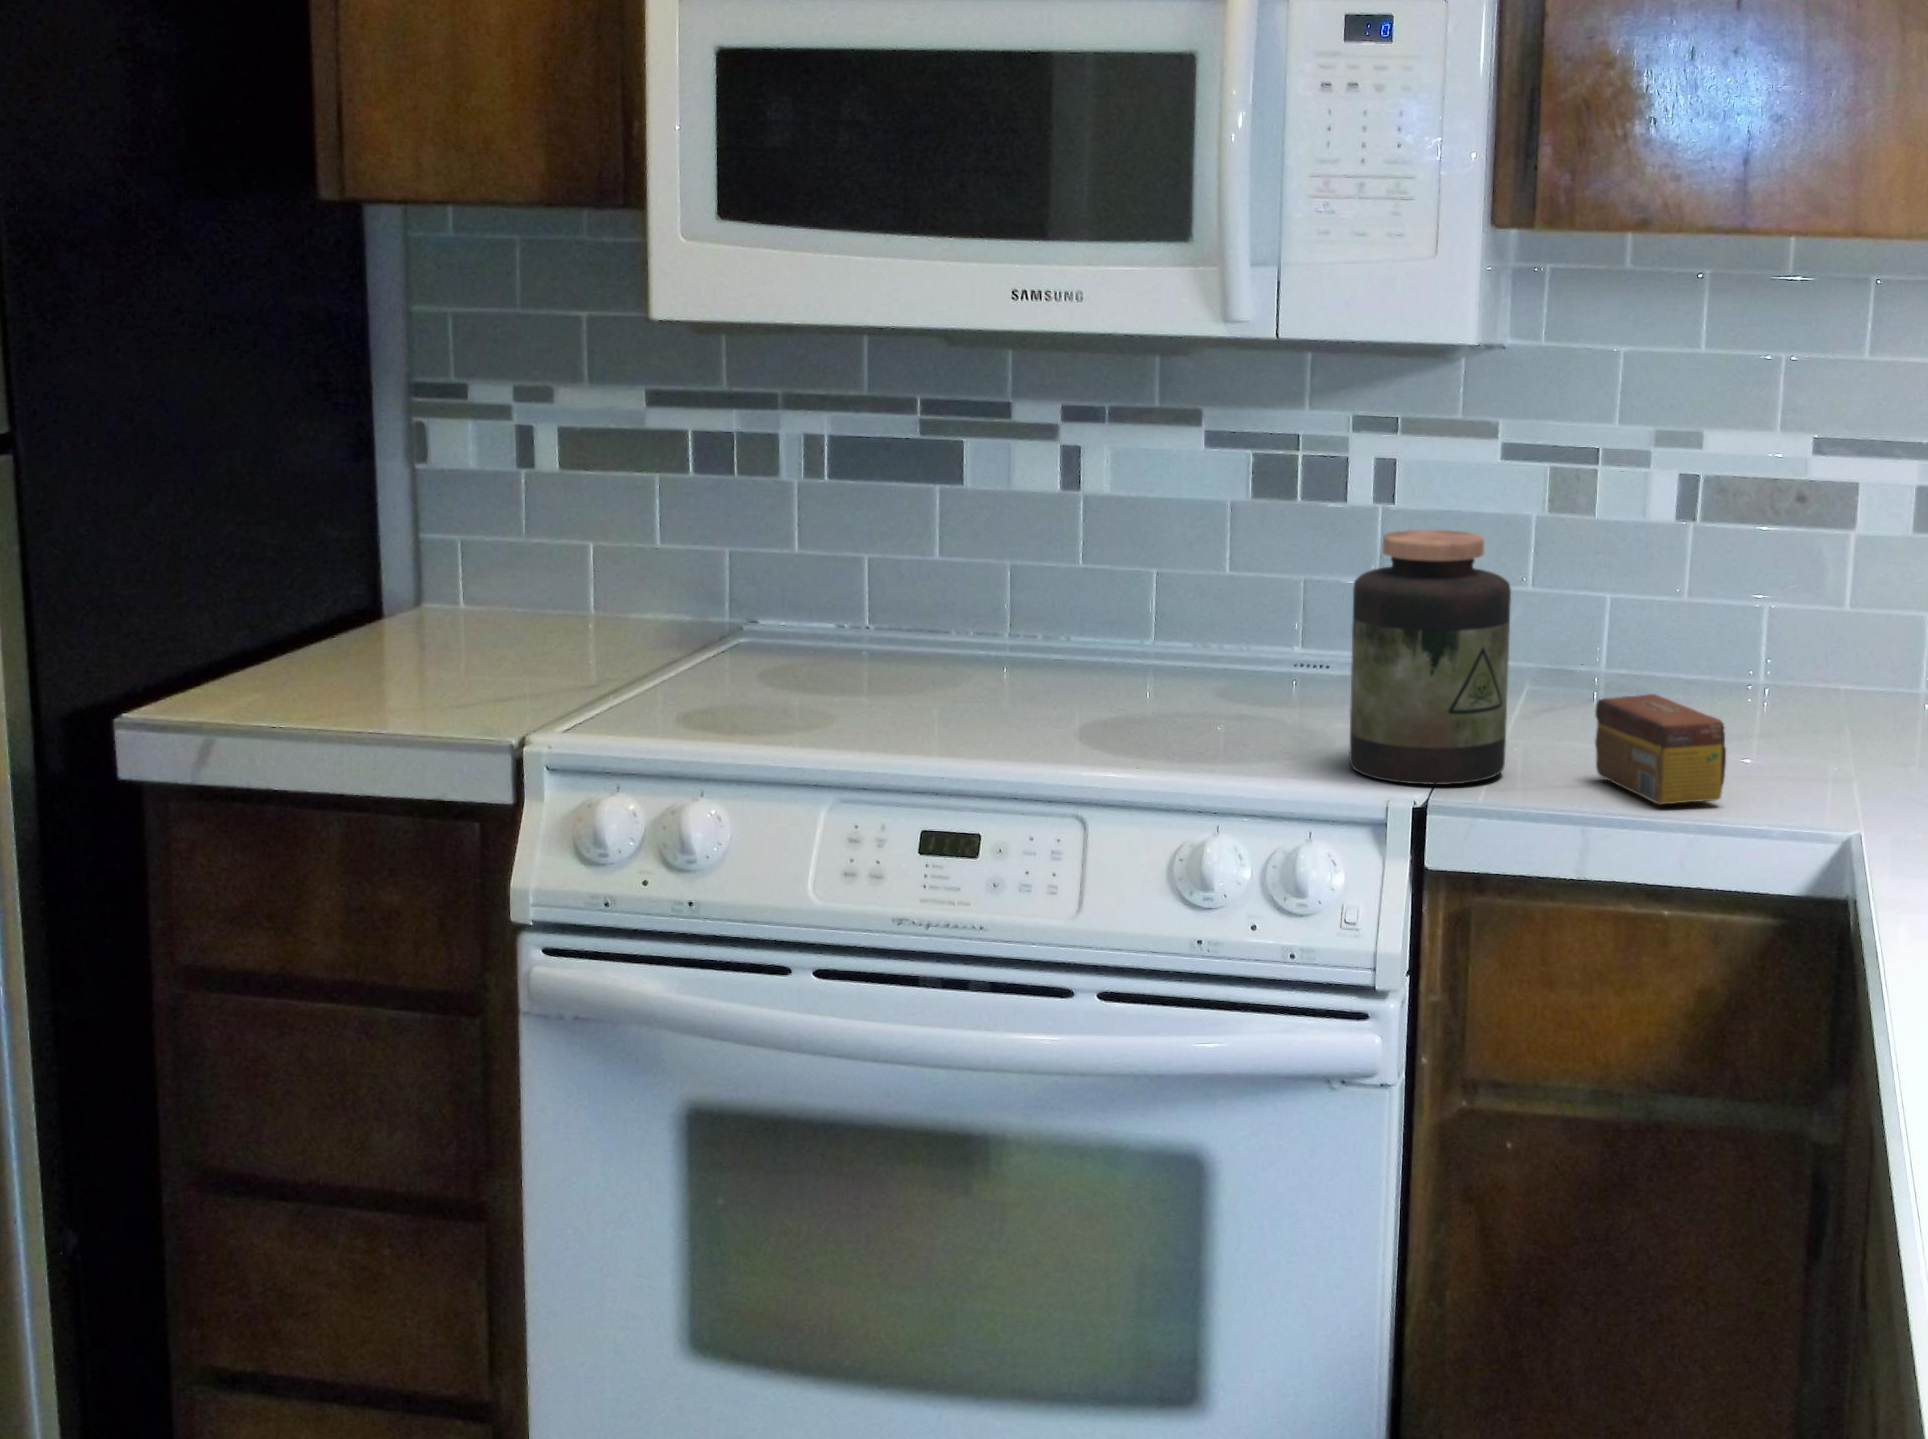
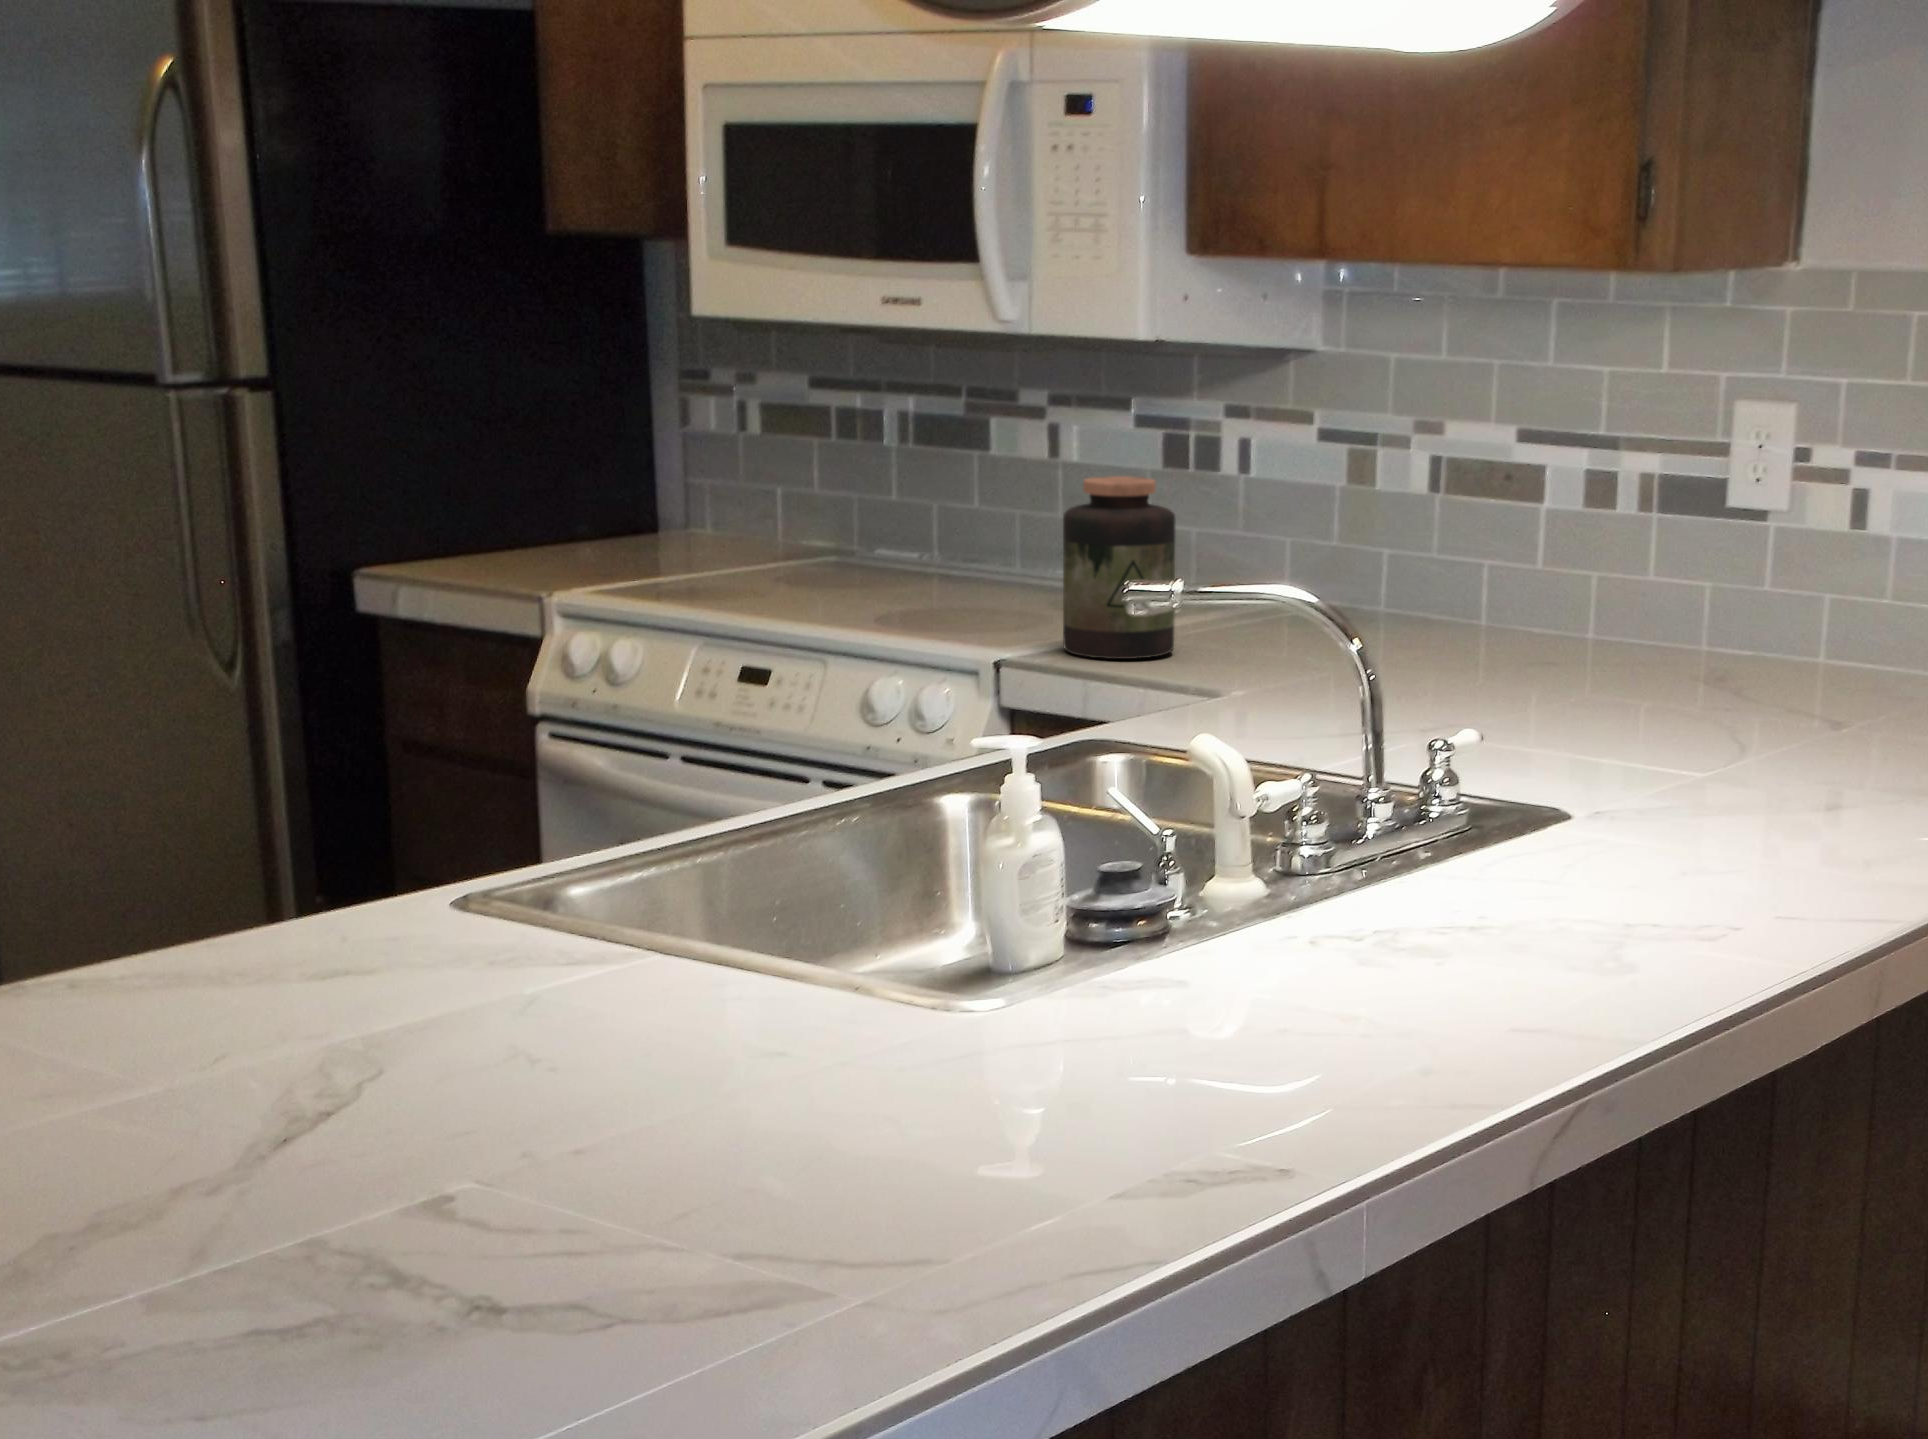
tea box: present [1595,694,1726,804] -> none [1224,604,1280,678]

